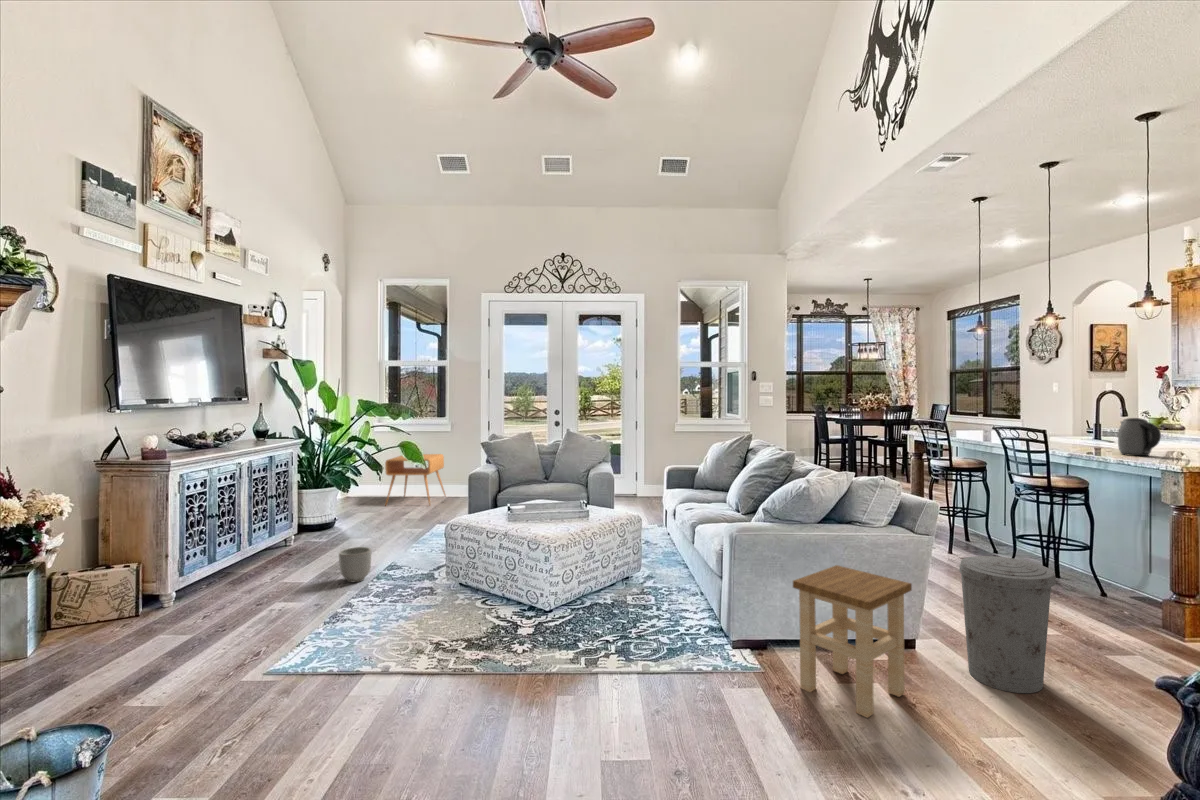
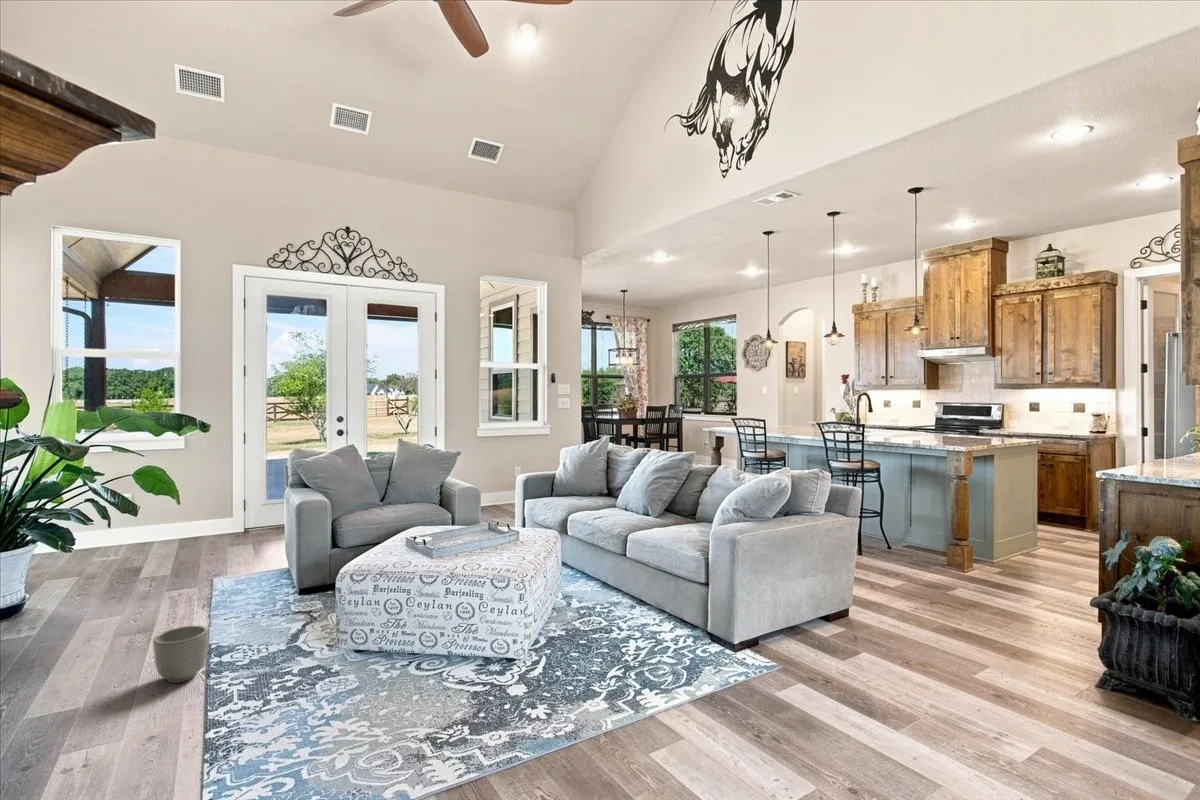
kettle: present [1118,418,1161,456] -> none [908,415,939,444]
side table: present [385,454,445,506] -> none [87,481,179,564]
trash can: present [959,556,1056,693] -> none [893,531,967,639]
stool: present [793,565,912,718] -> none [821,556,905,687]

